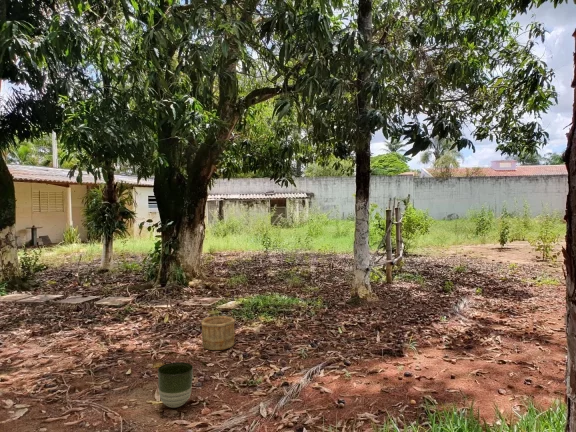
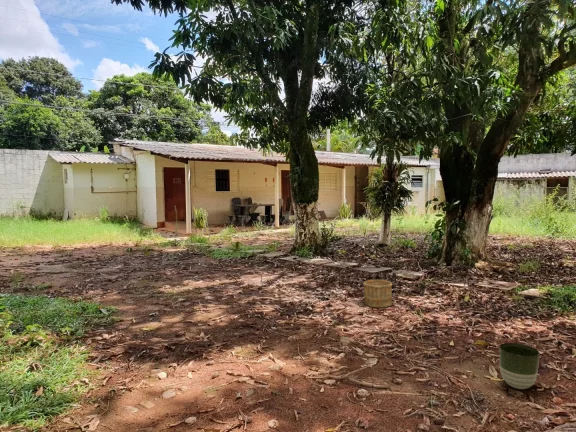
wooden bucket: present [201,316,235,350] -> present [363,279,392,308]

